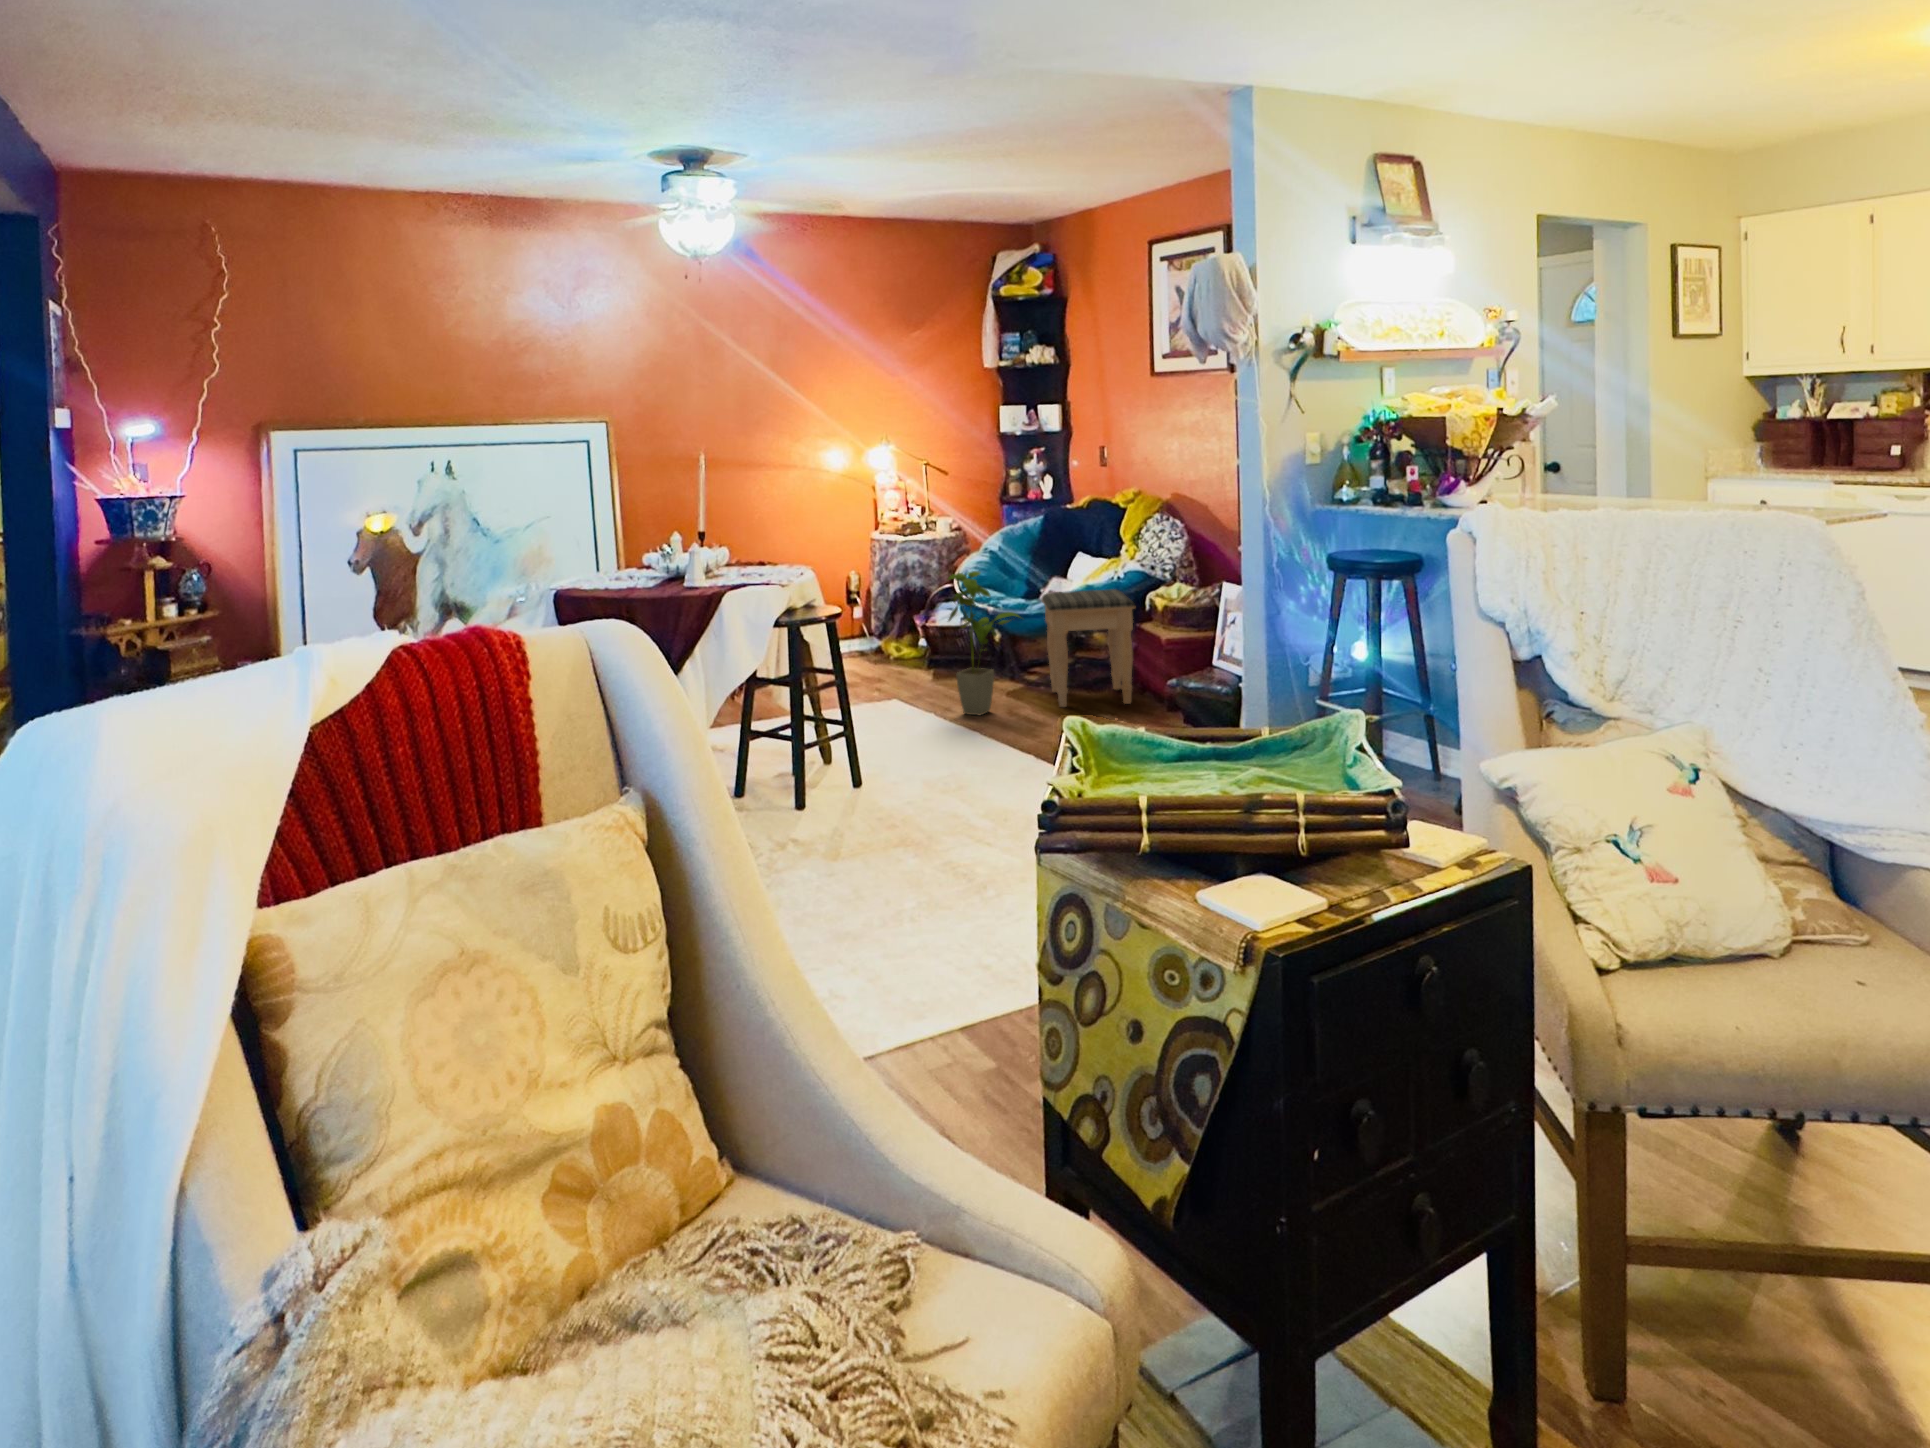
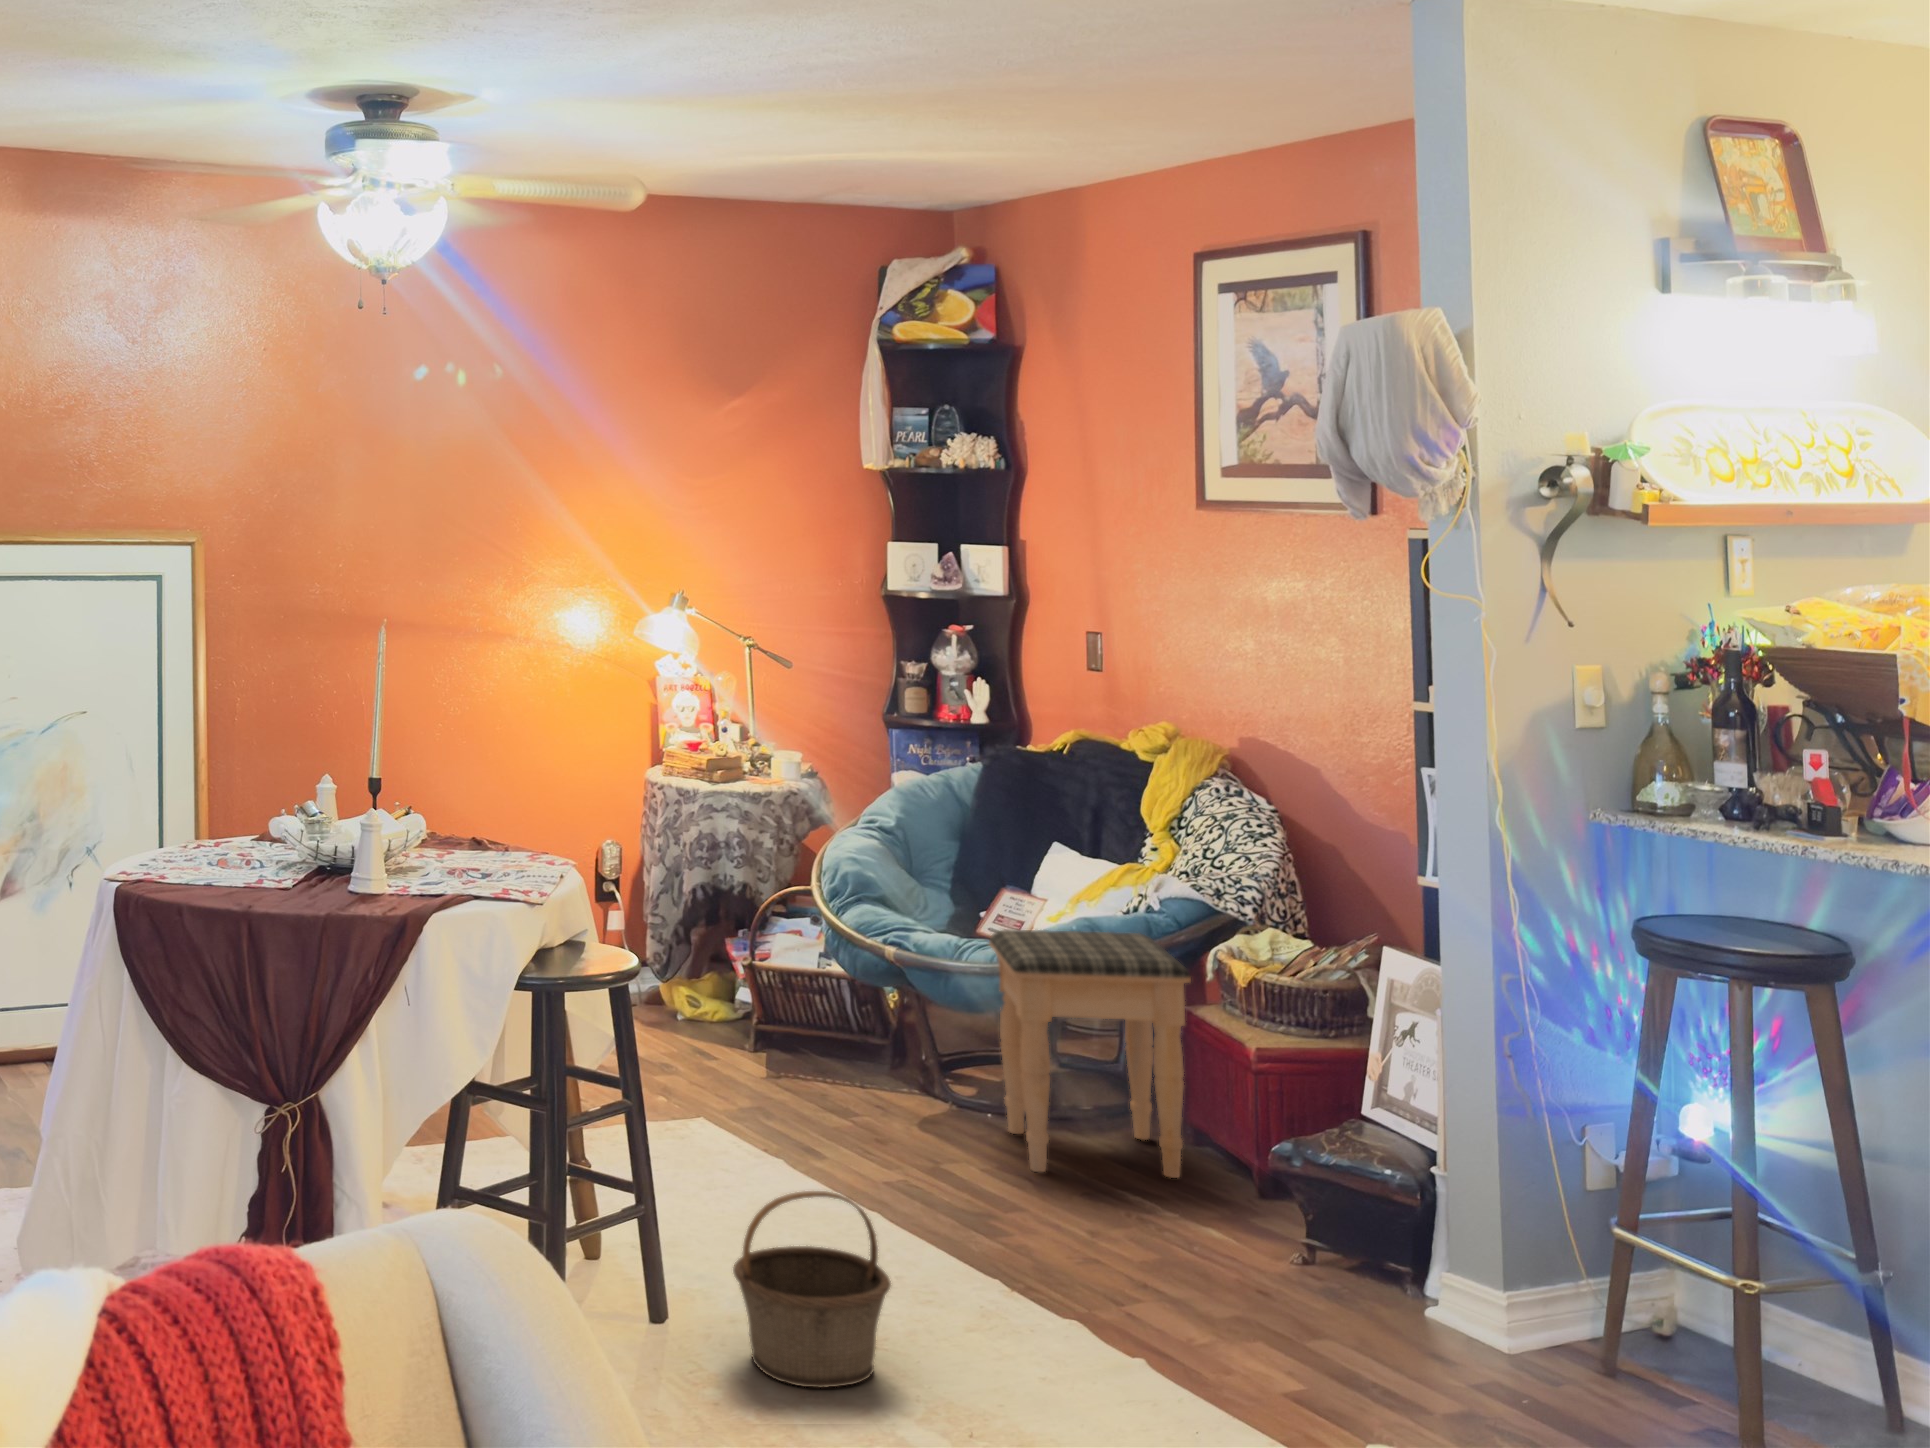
house plant: present [948,571,1019,715] -> none [811,883,966,1176]
basket: none [893,711,971,803] -> present [733,1191,891,1388]

